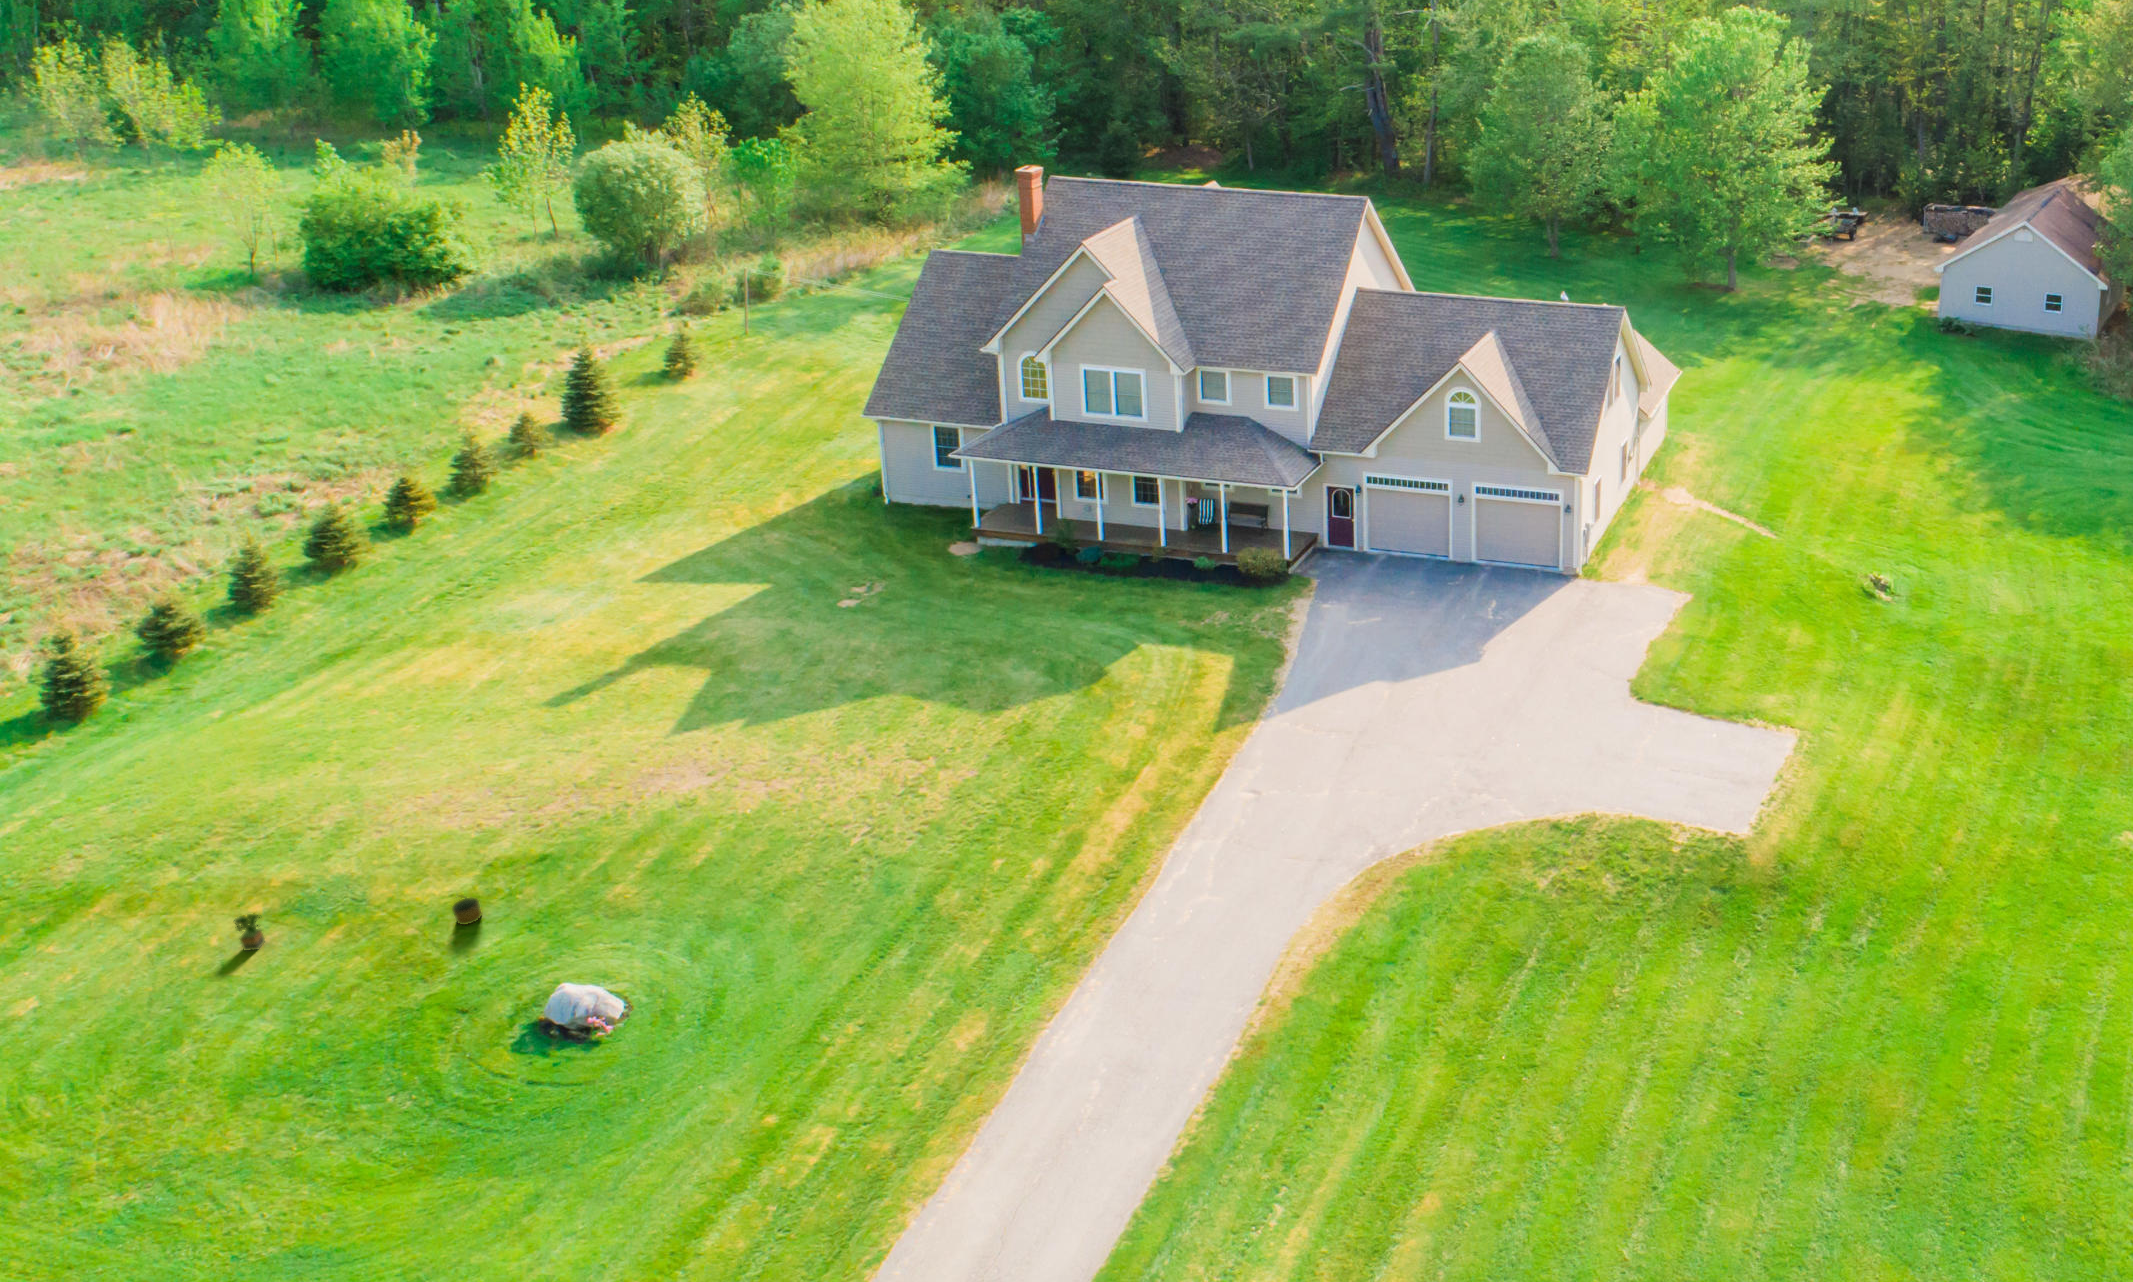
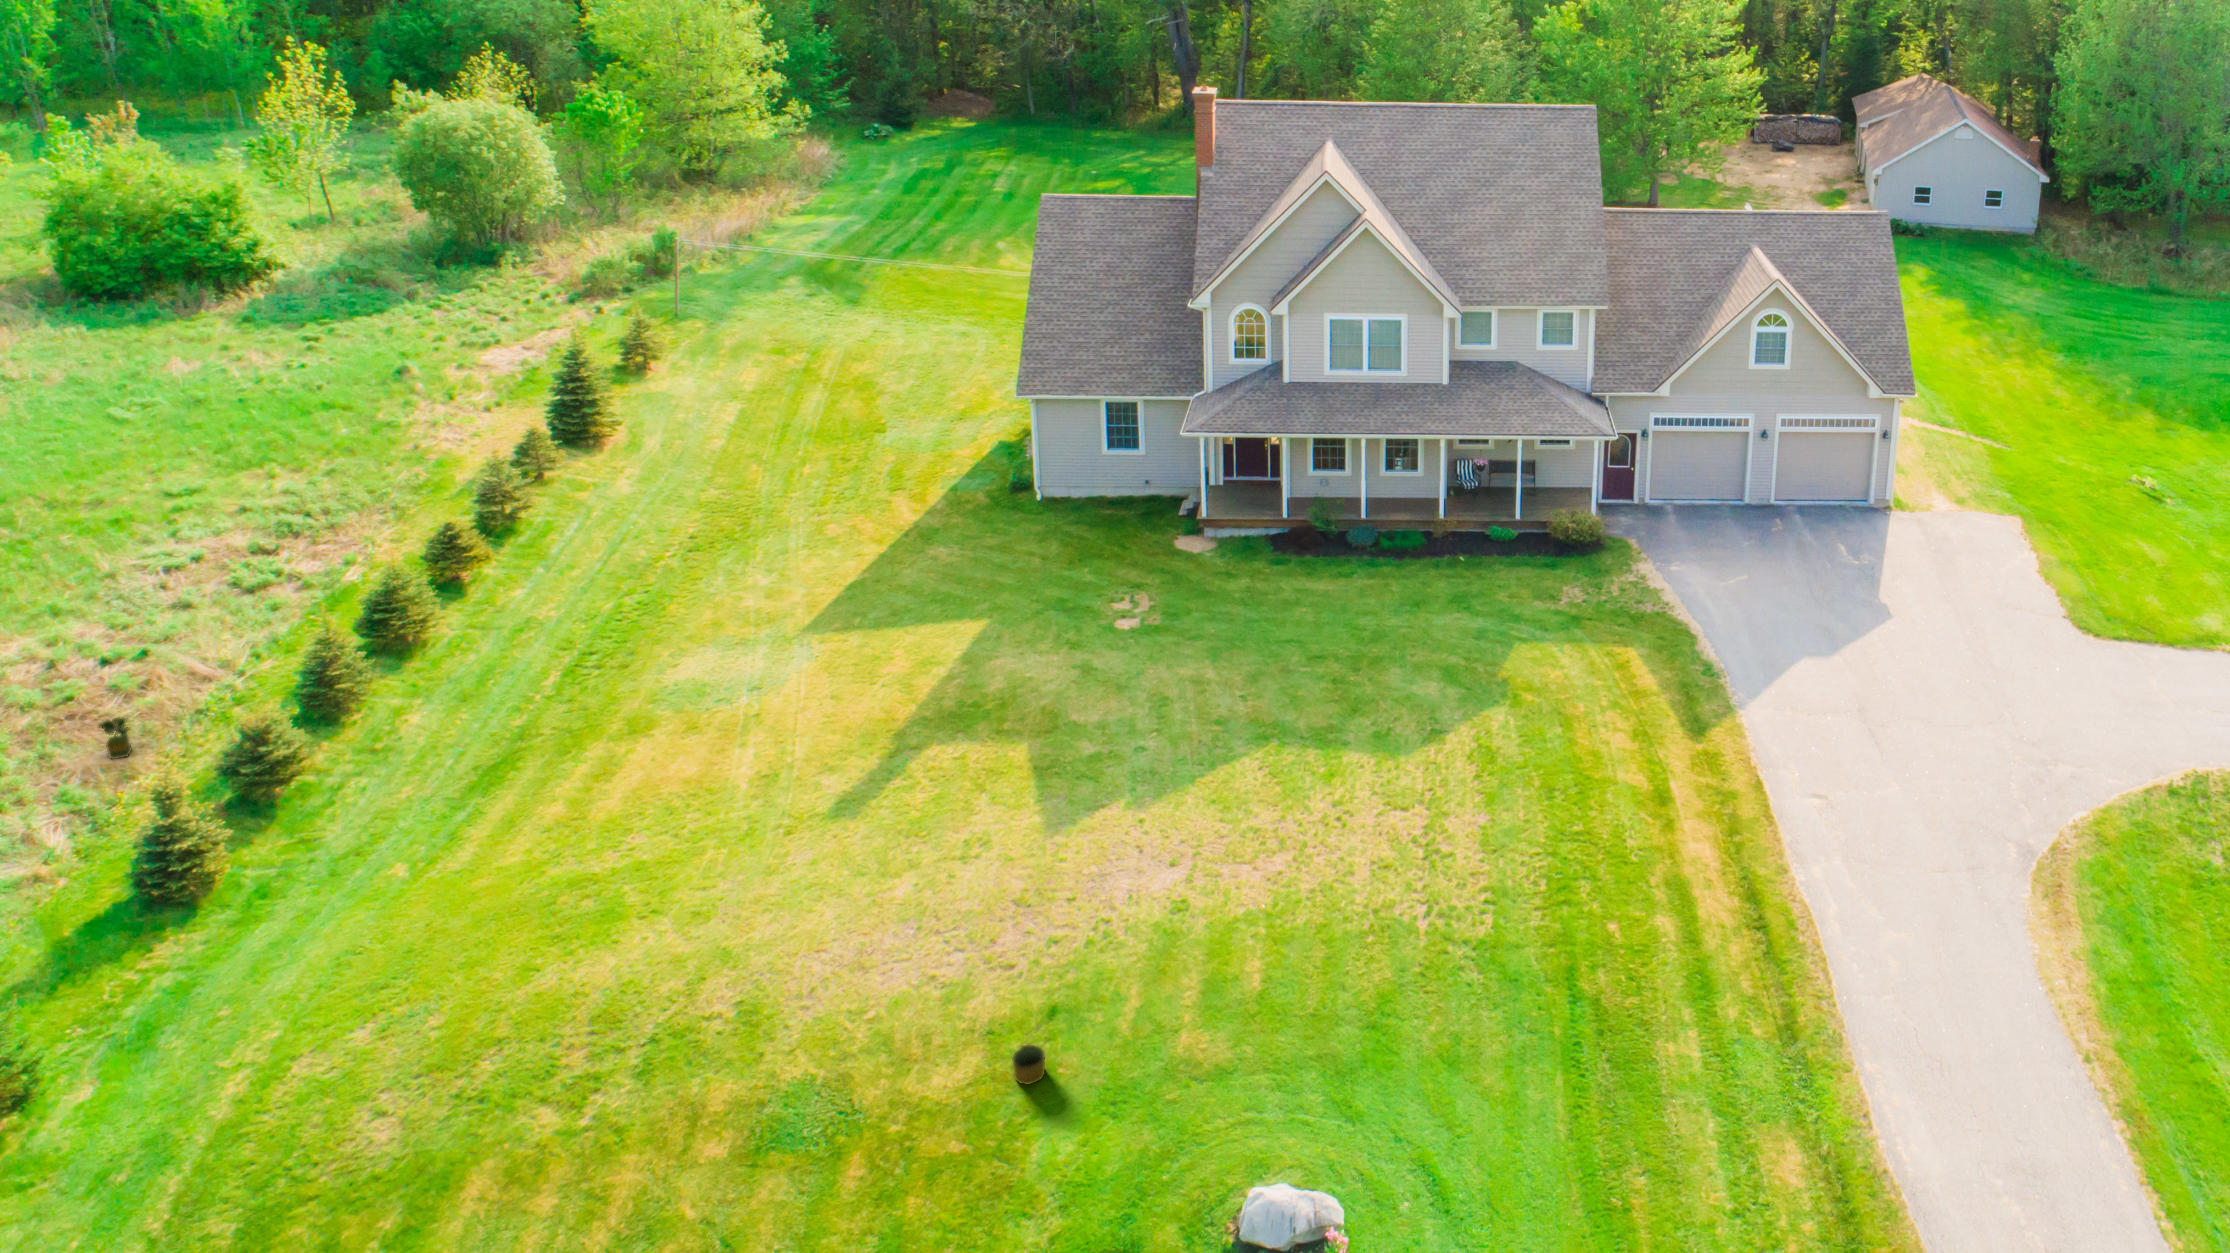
potted tree: present [233,914,265,951] -> present [99,717,131,759]

